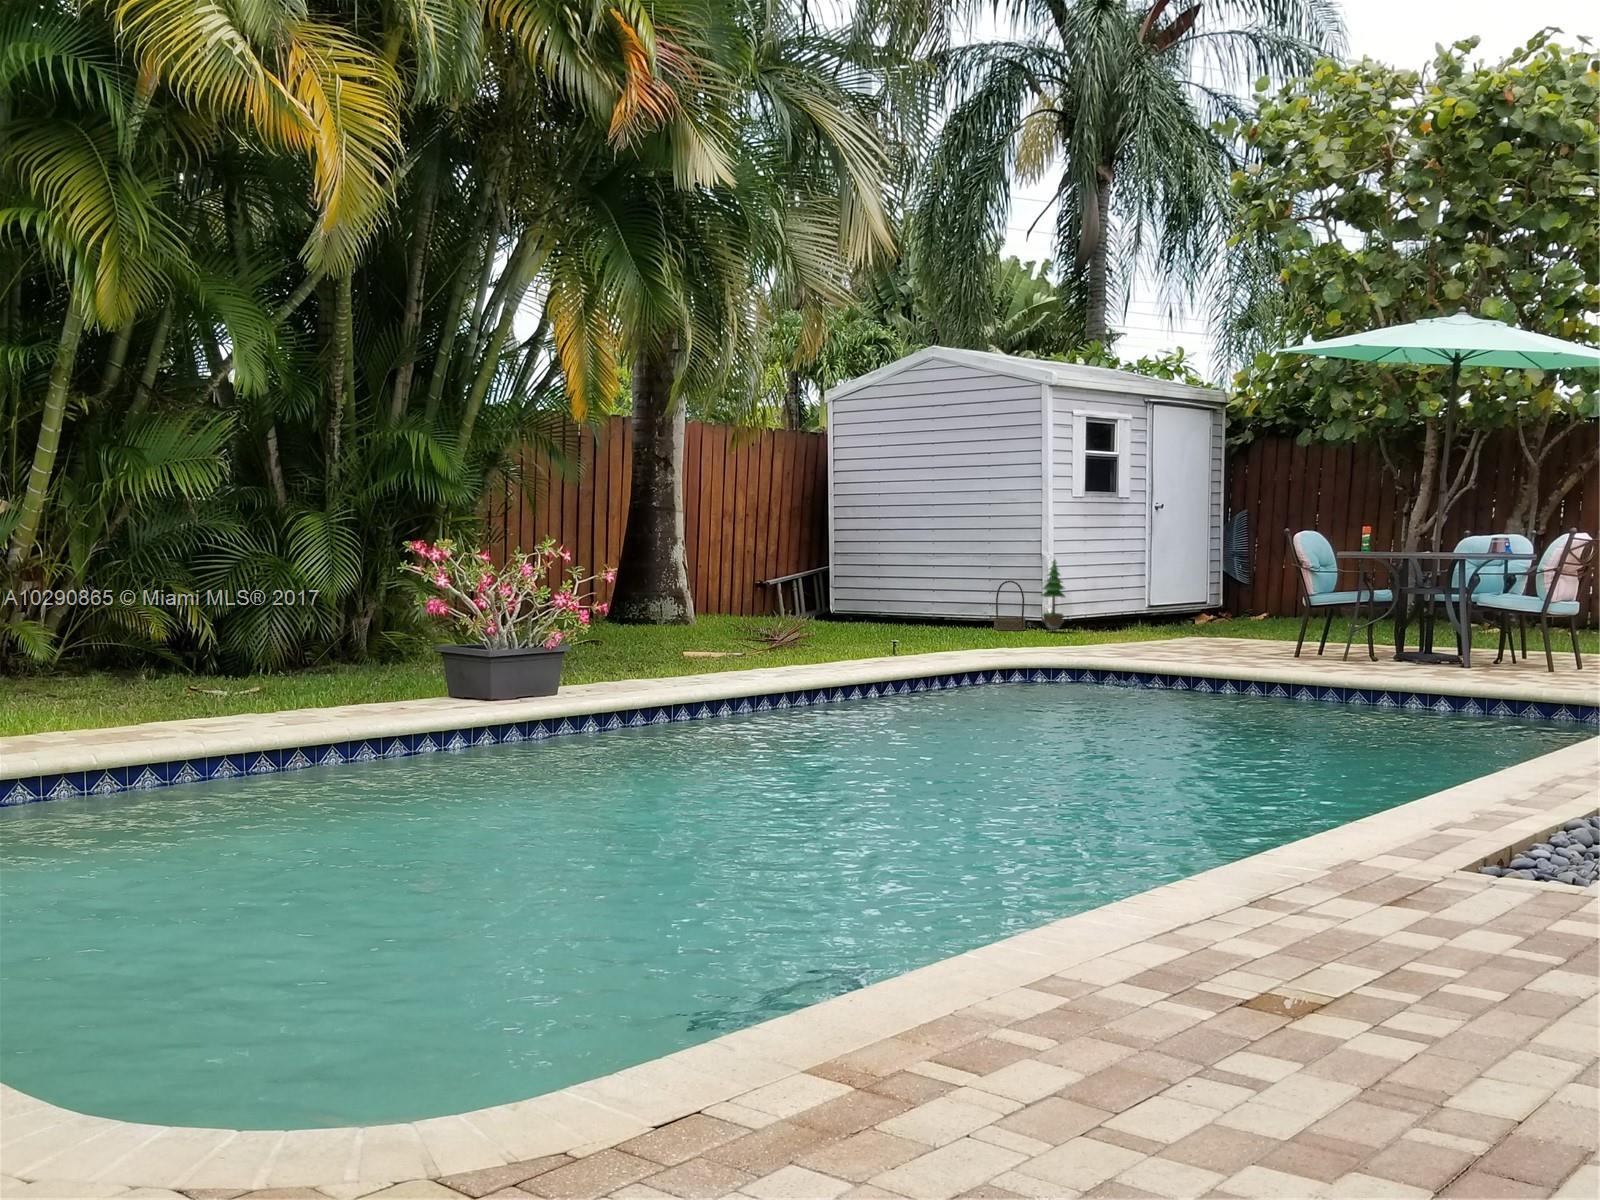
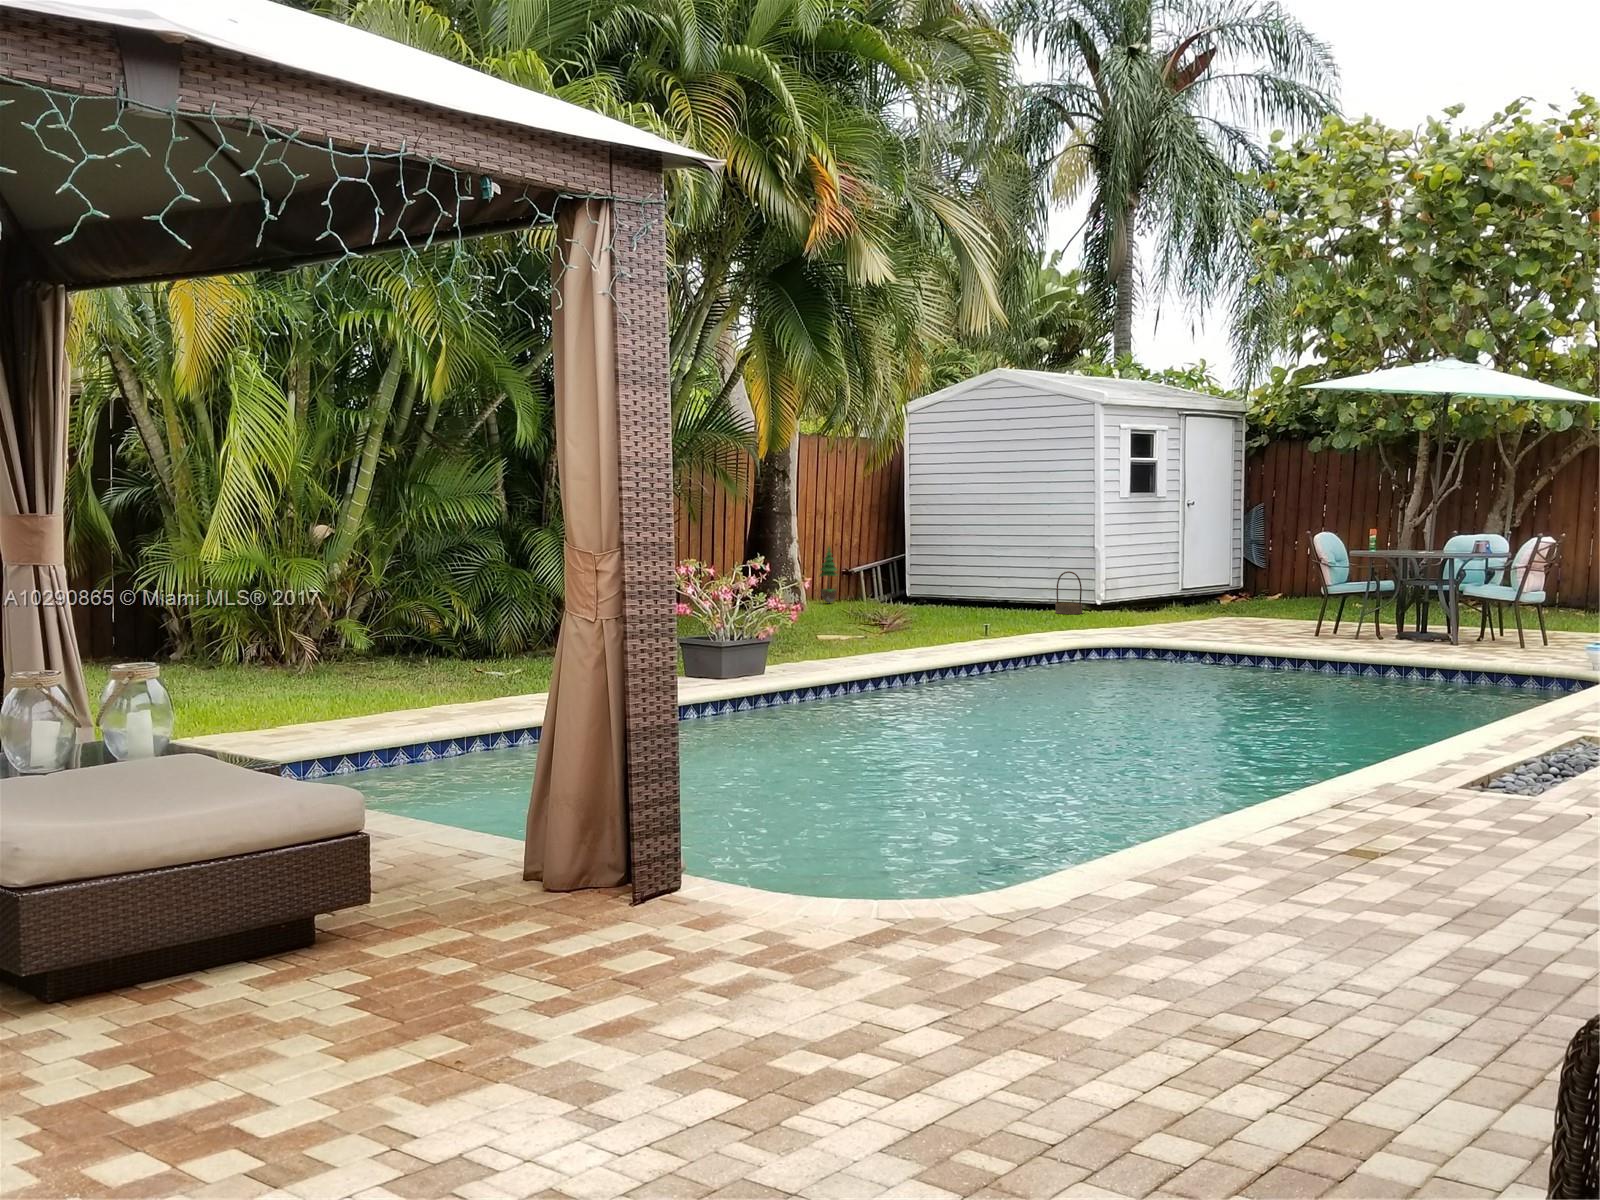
potted tree: present [1041,559,1065,631] -> present [820,547,837,603]

